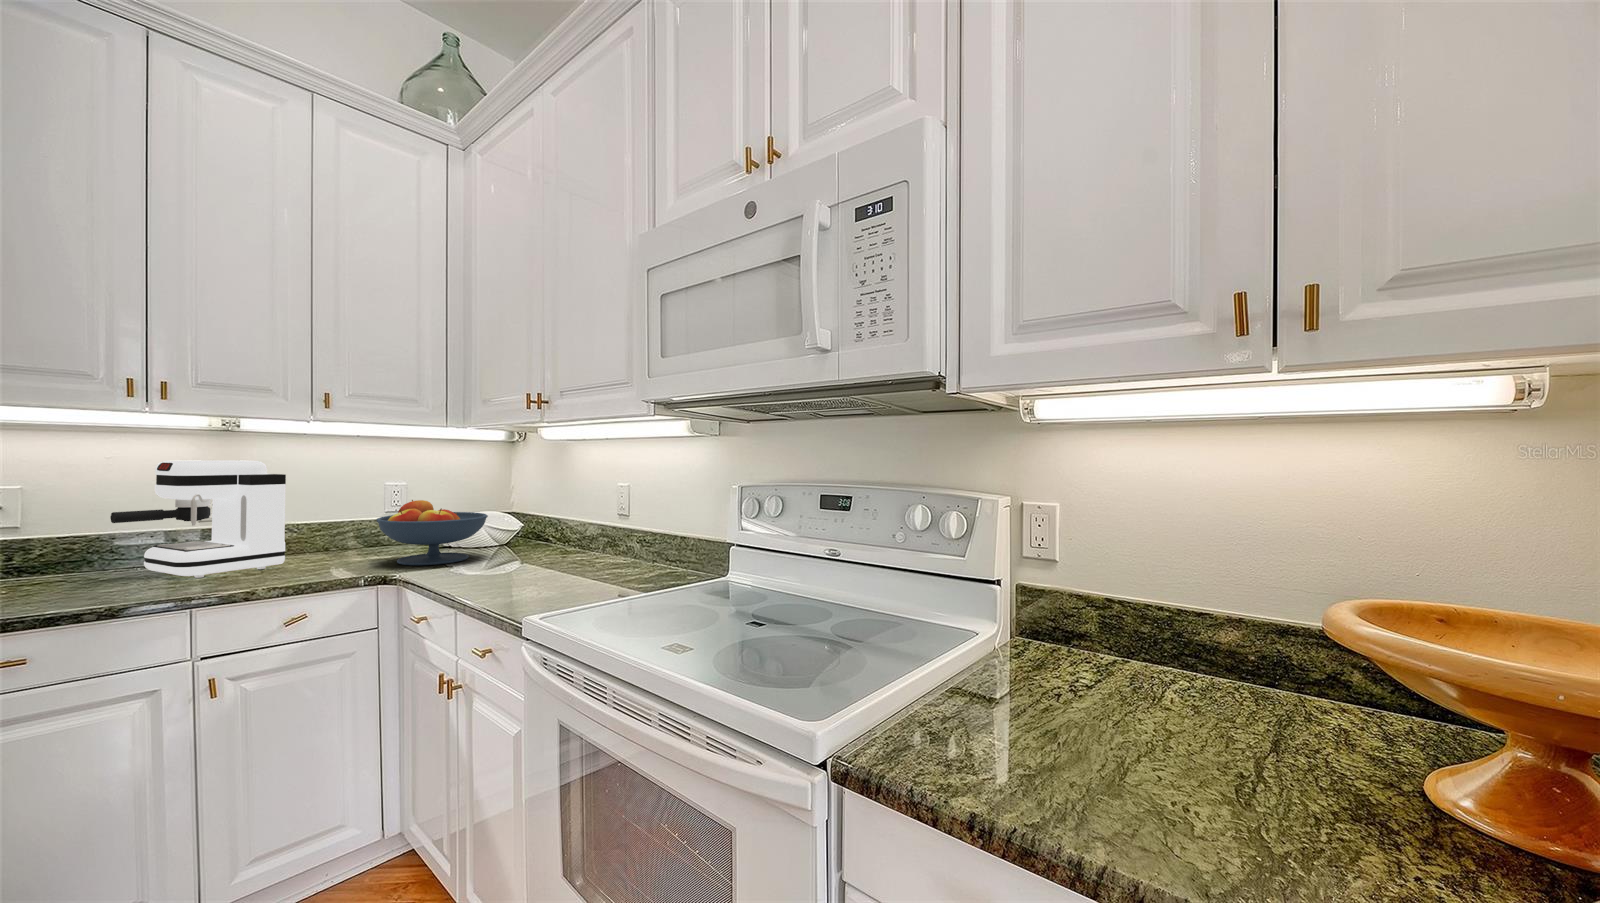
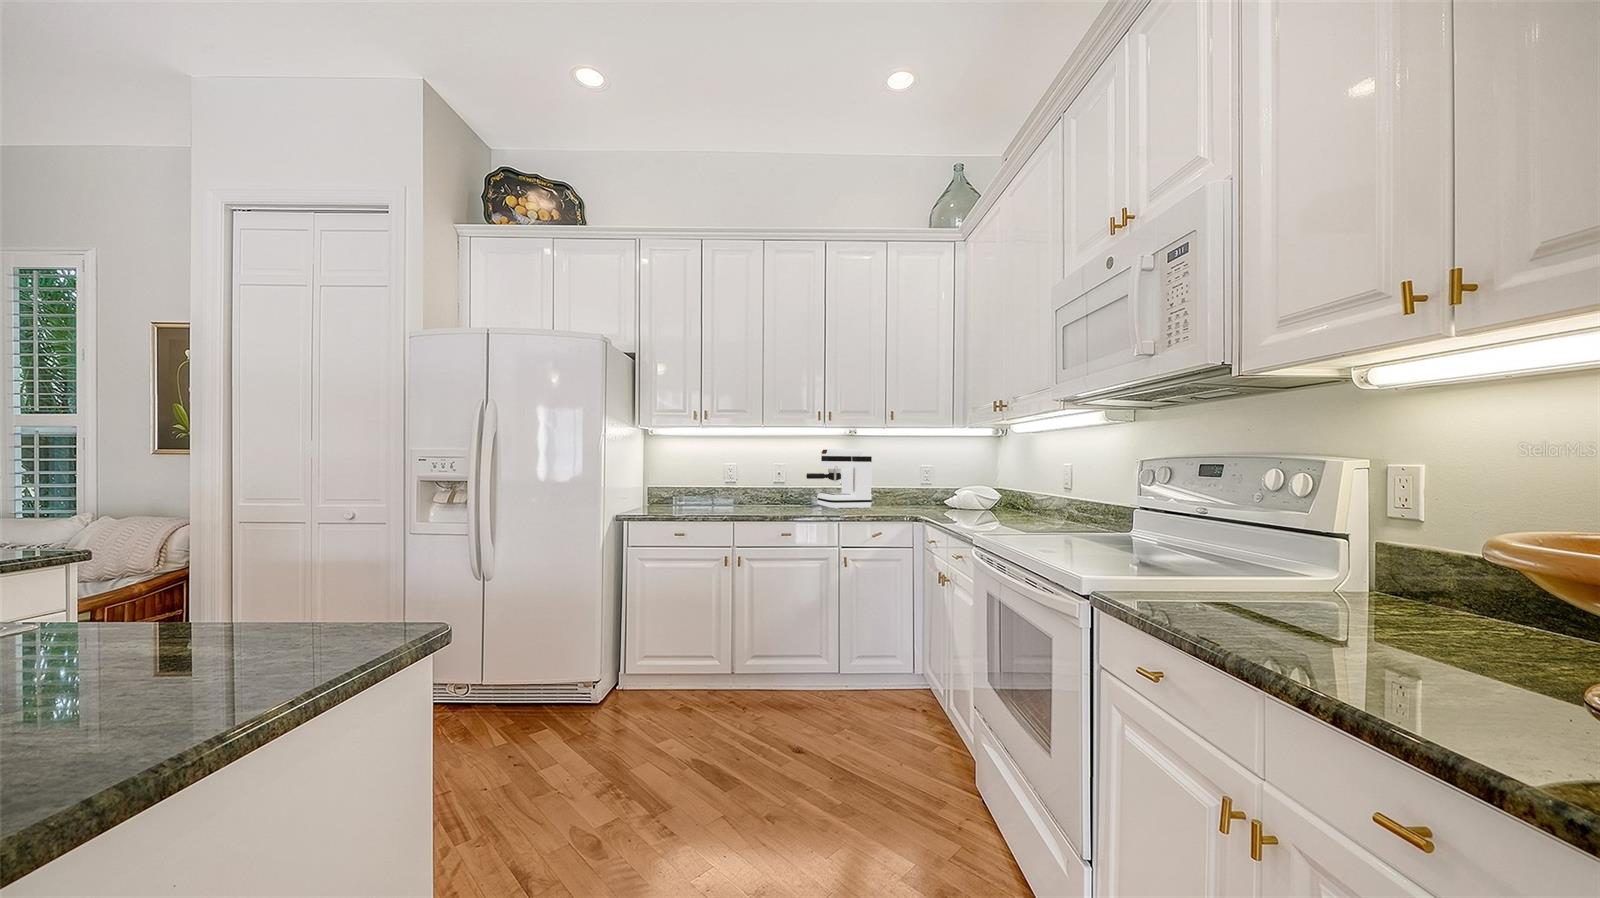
fruit bowl: present [377,500,488,565] -> none [914,474,977,515]

